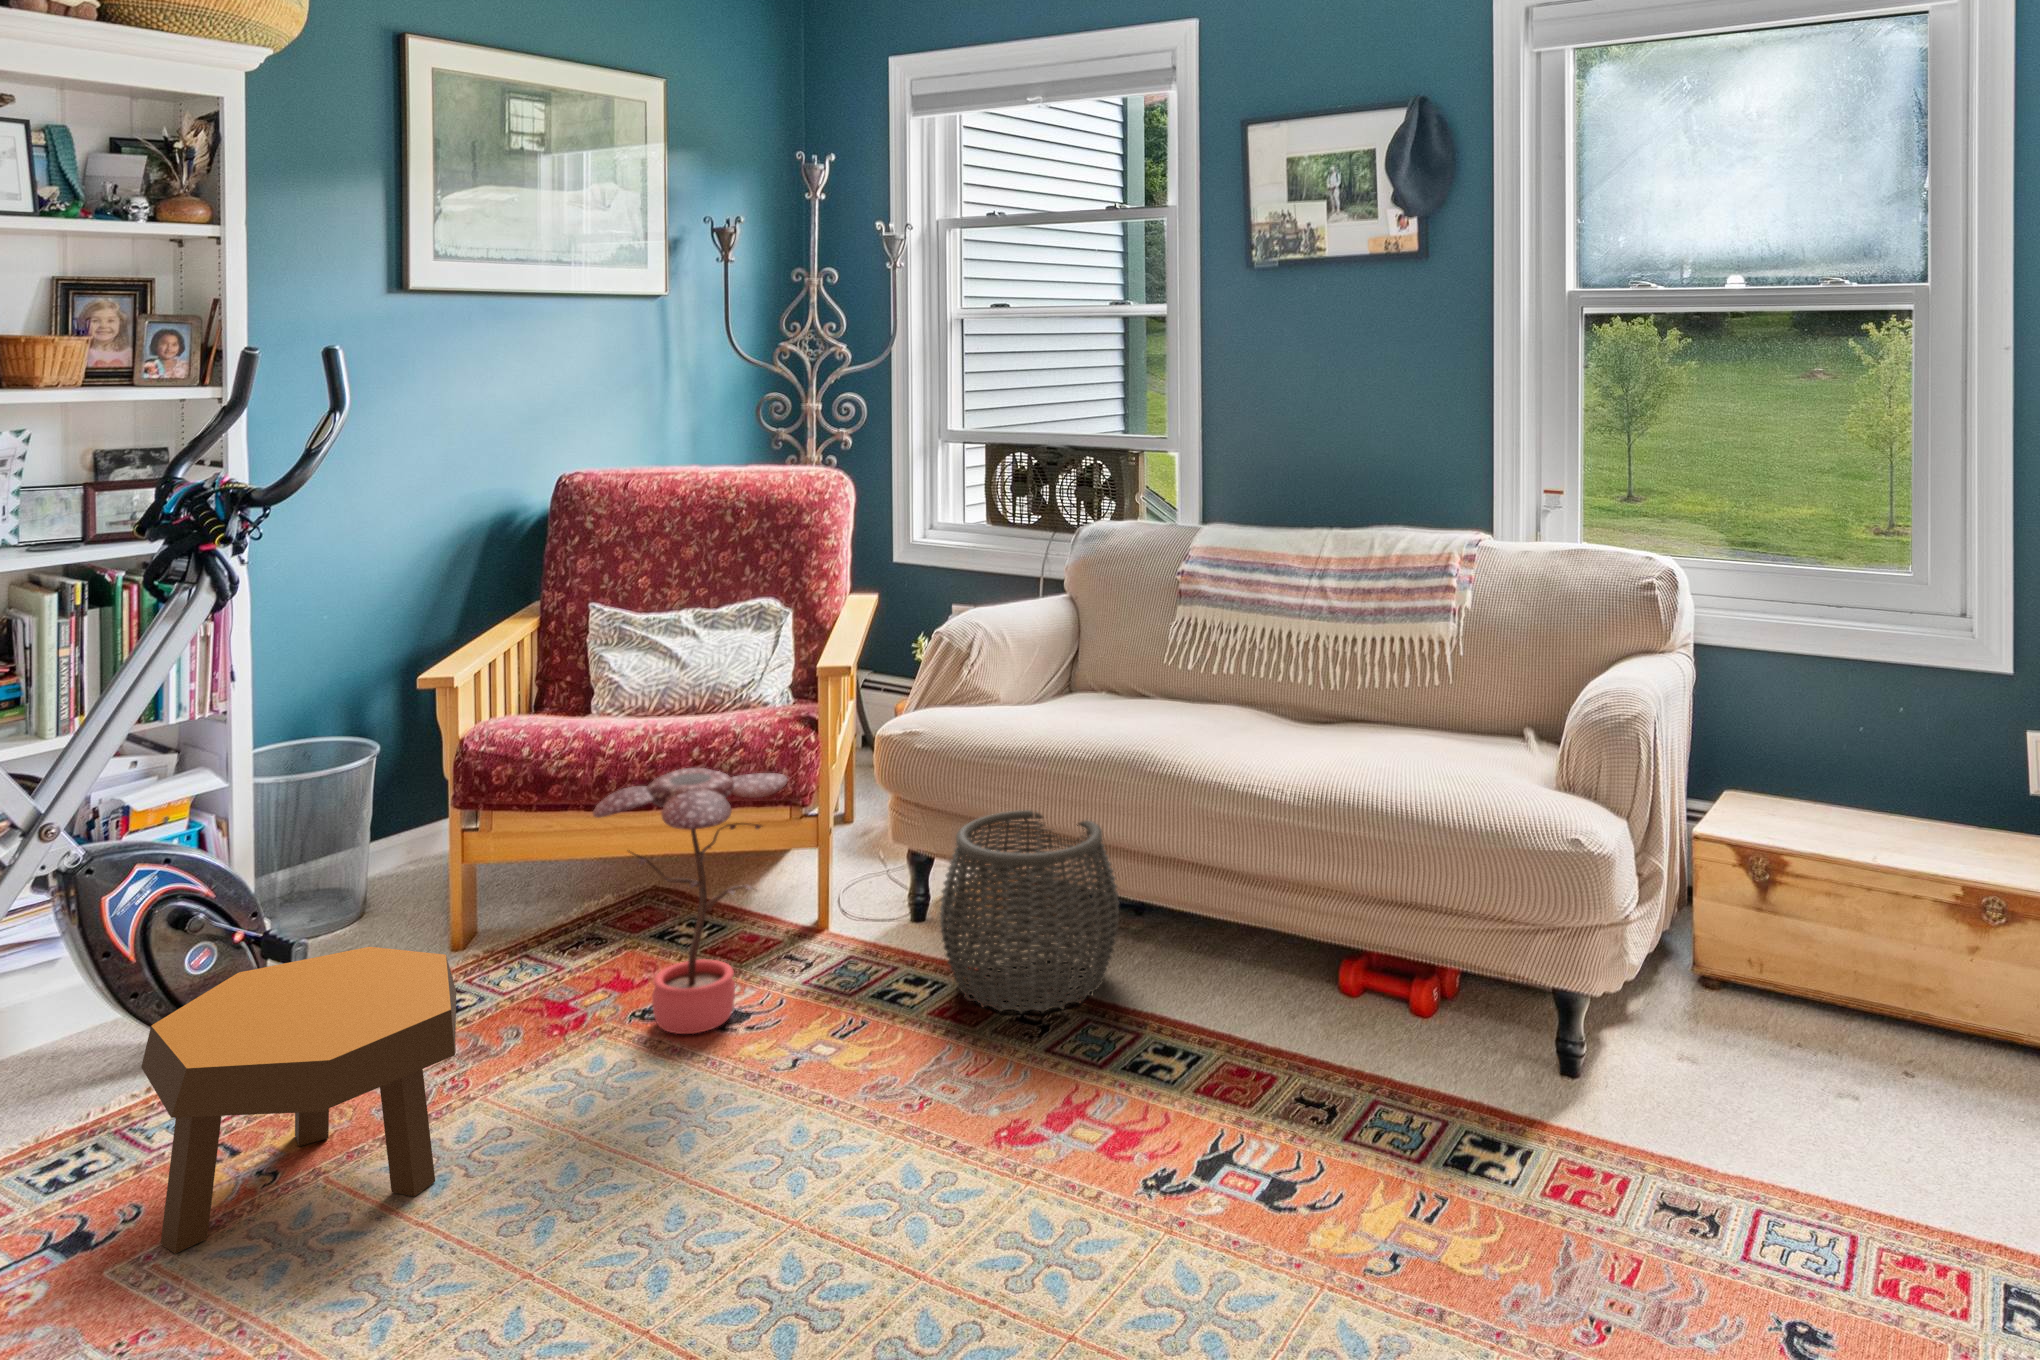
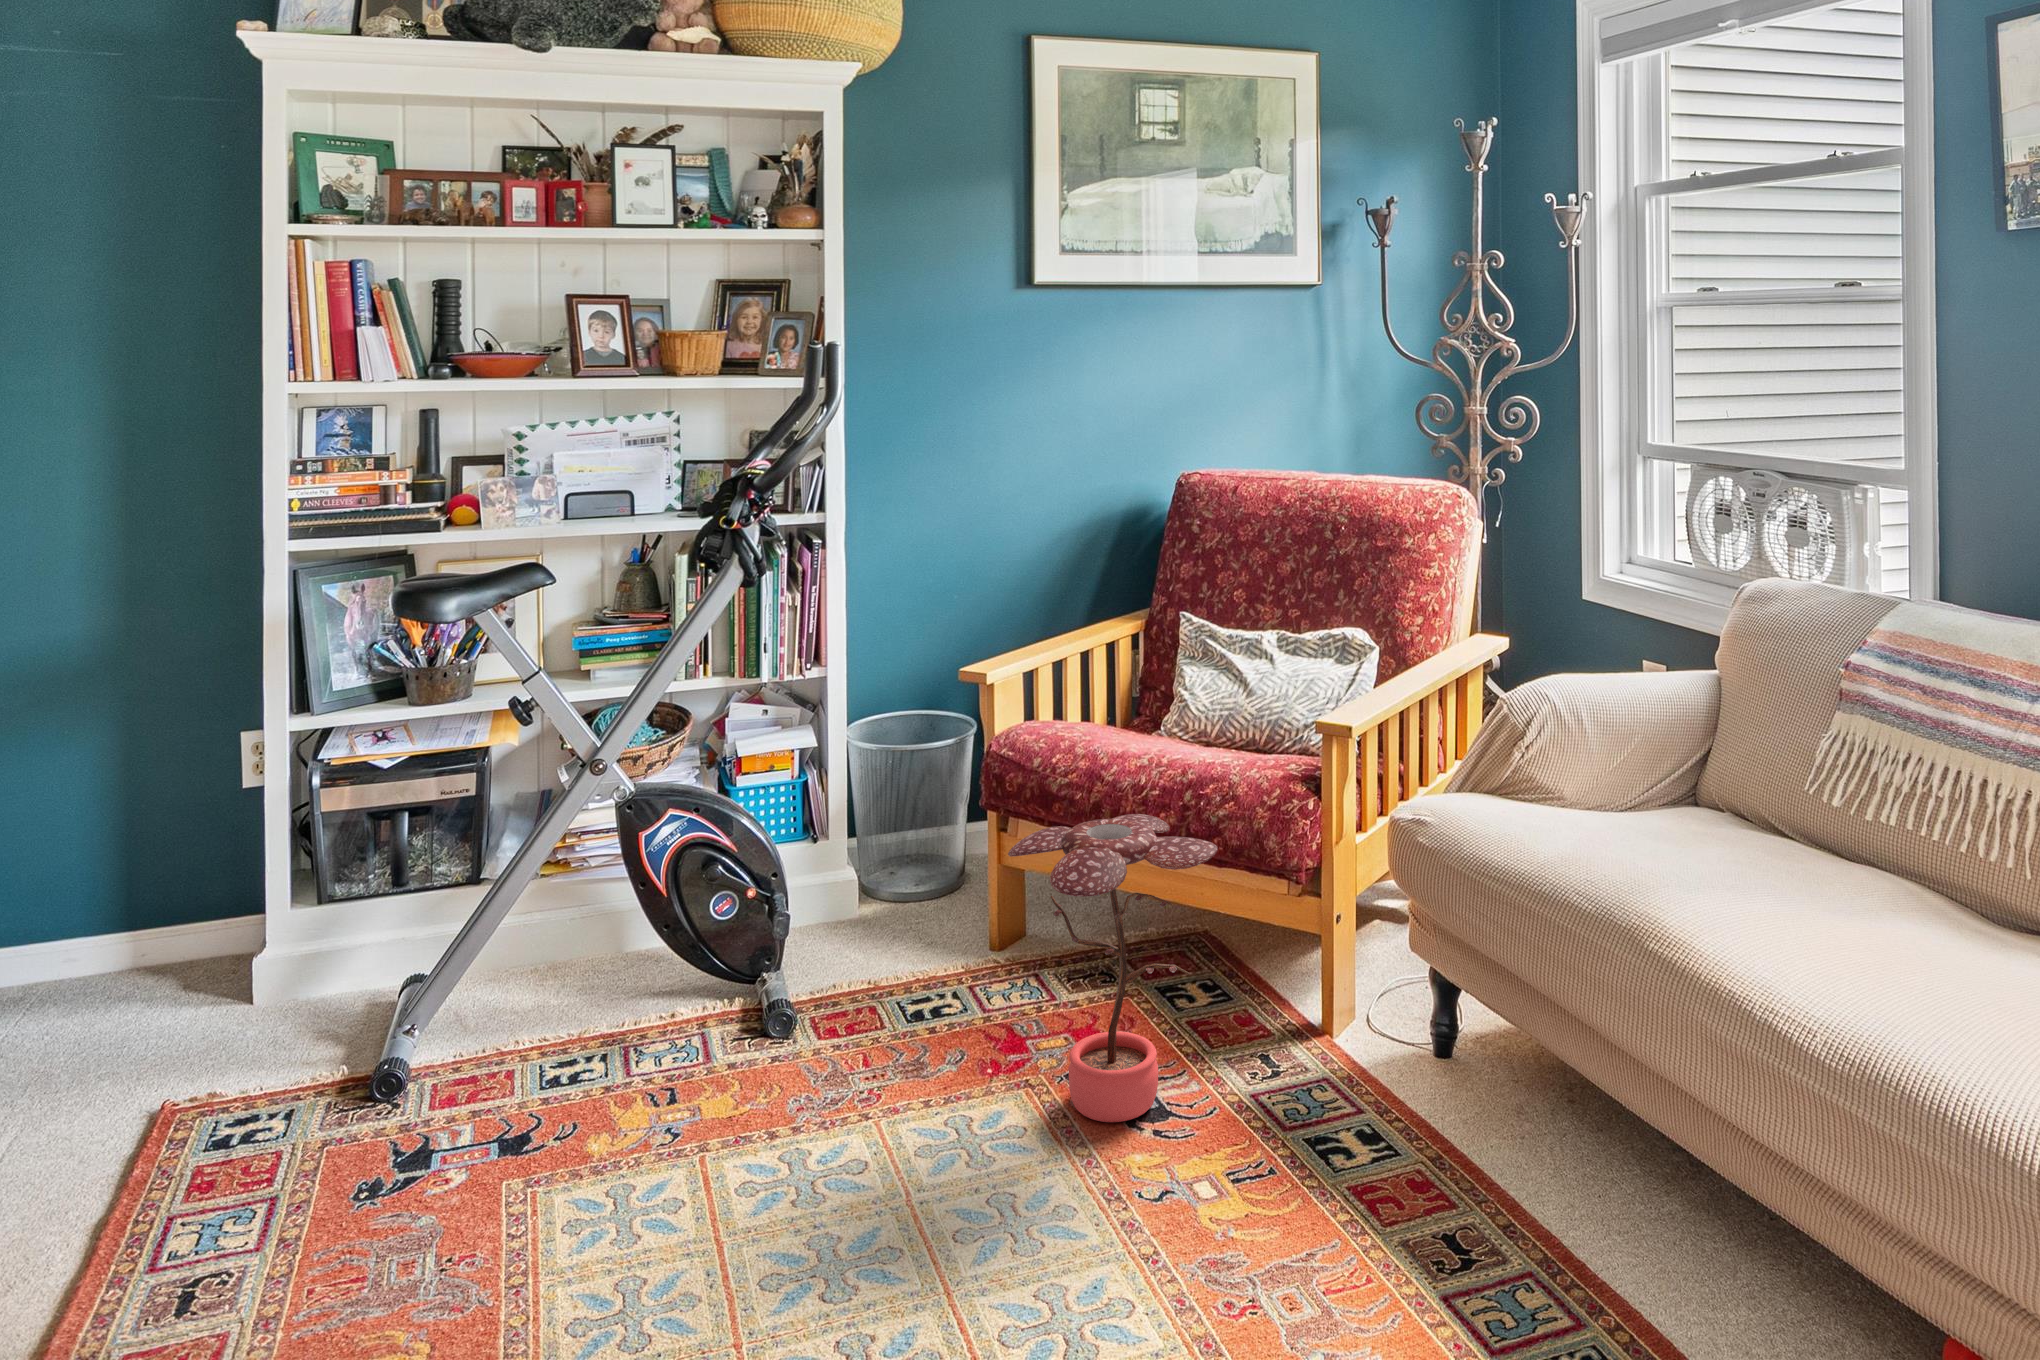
woven basket: present [940,810,1119,1013] -> none [1376,949,1624,1247]
footstool: present [141,947,456,1254] -> none [521,938,836,1223]

